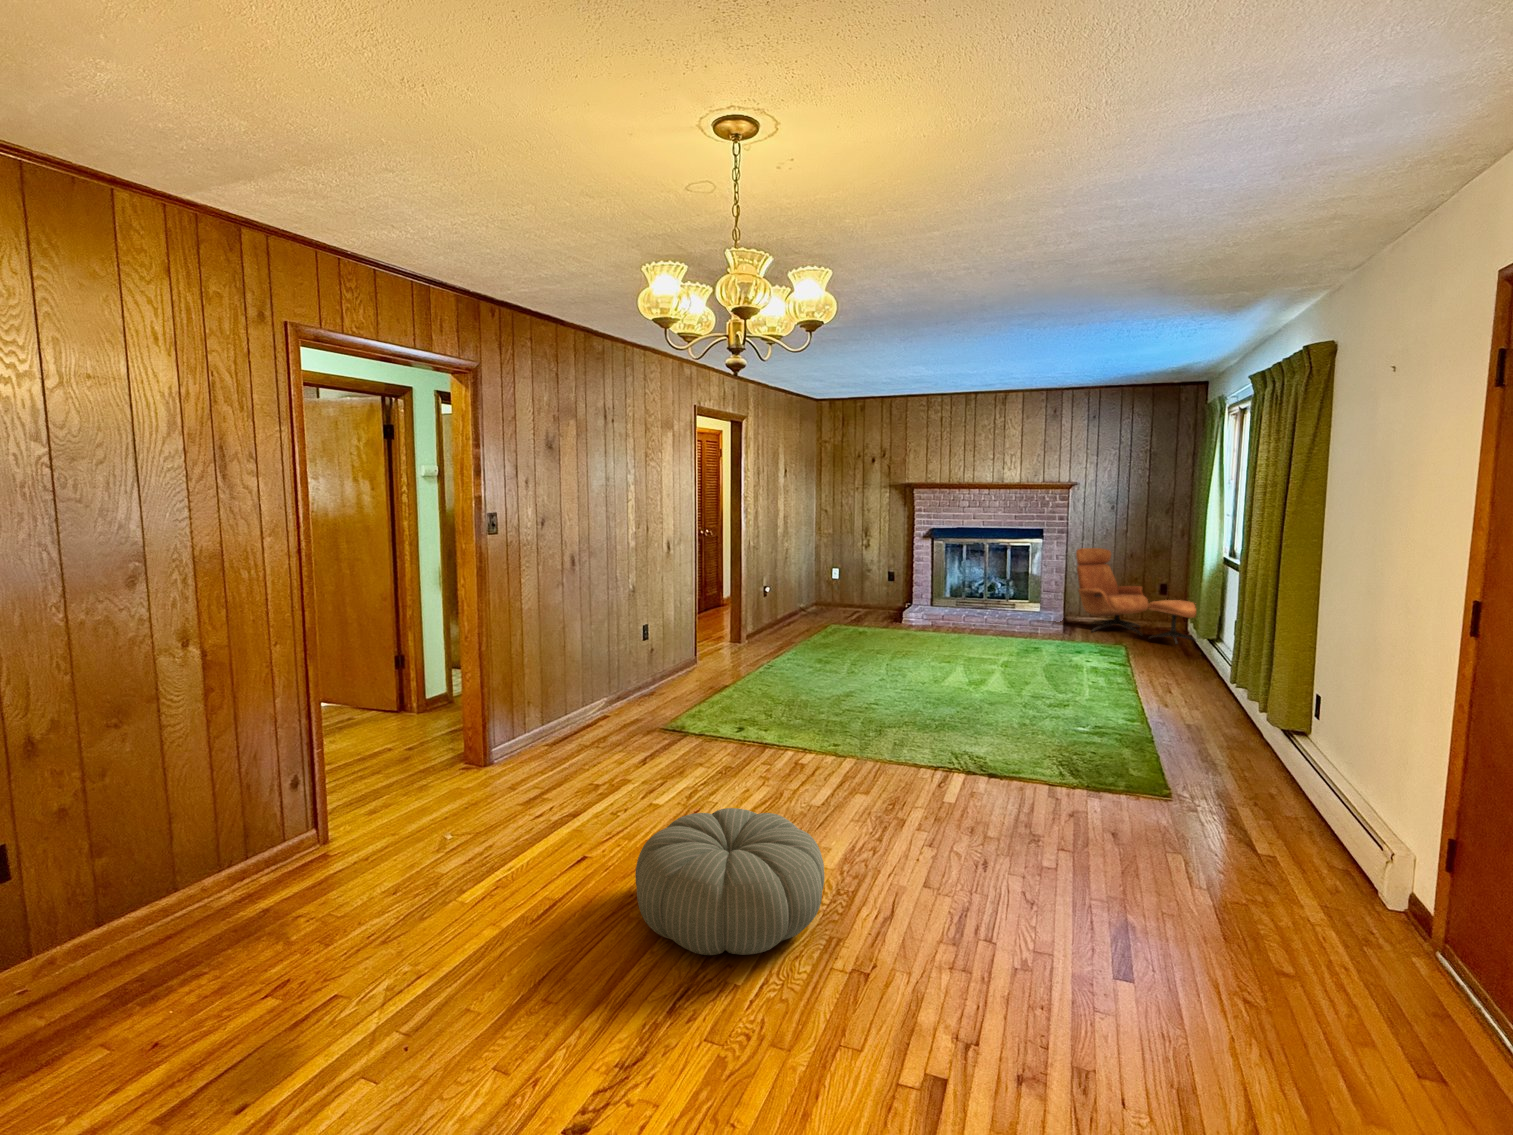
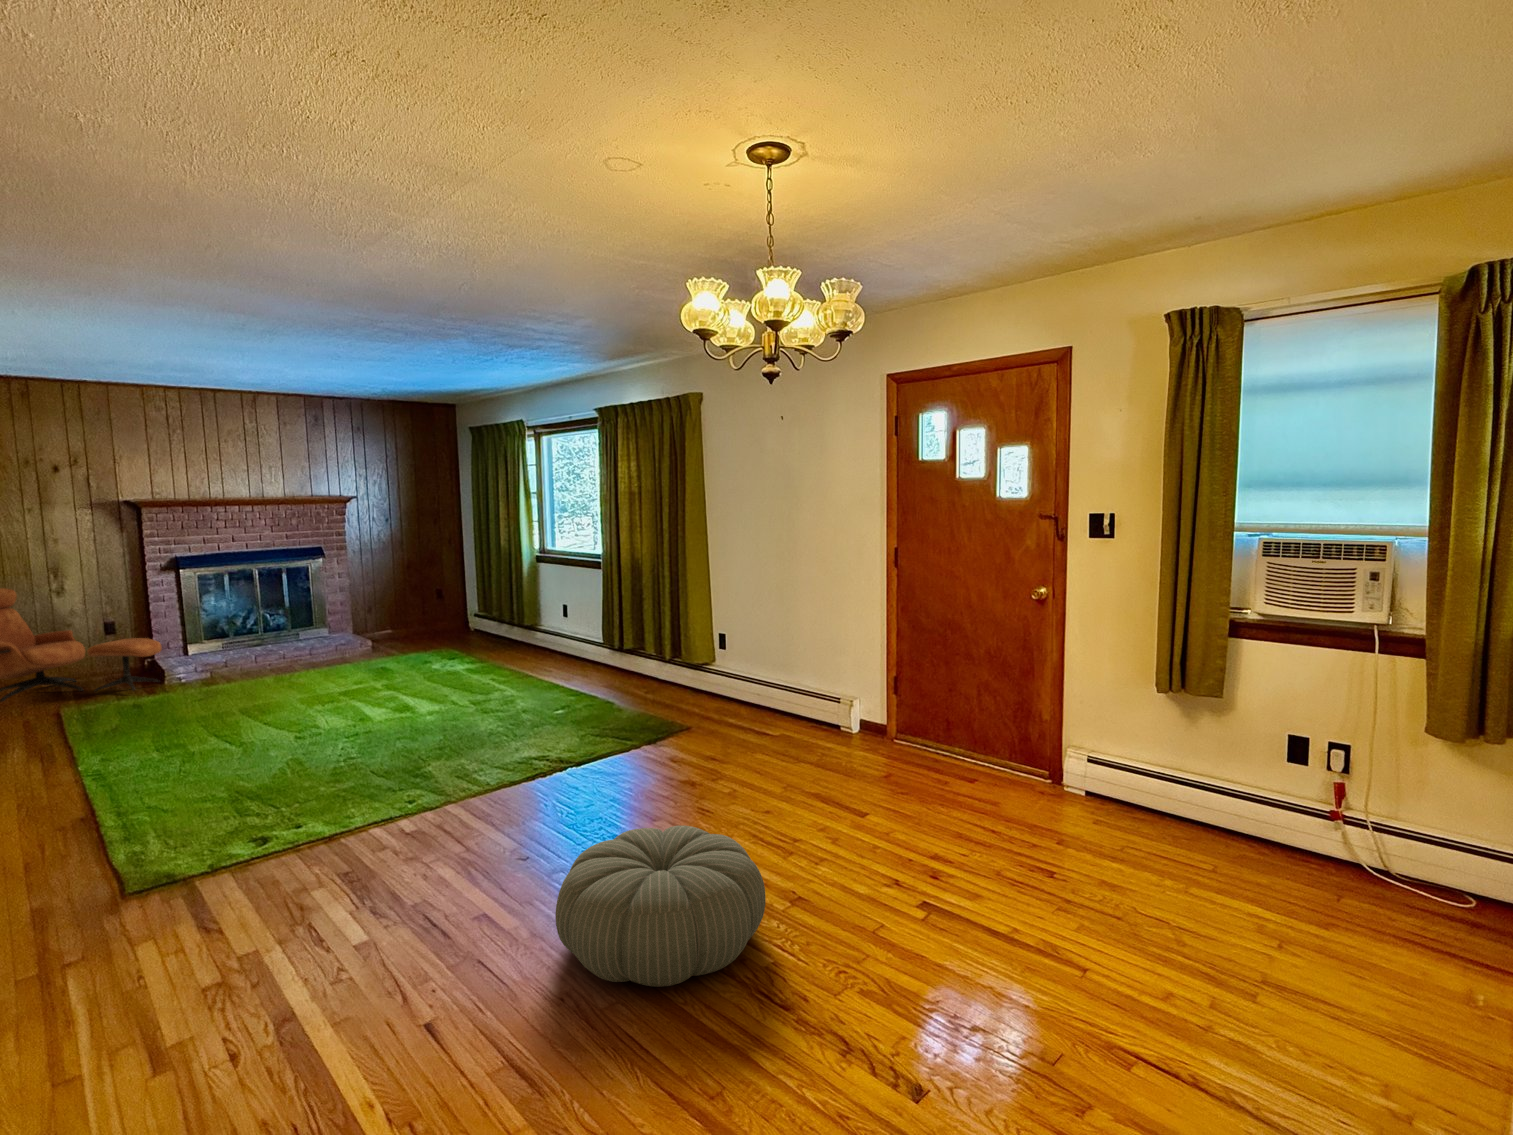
lounge chair: present [1076,548,1196,644] -> present [0,588,162,702]

